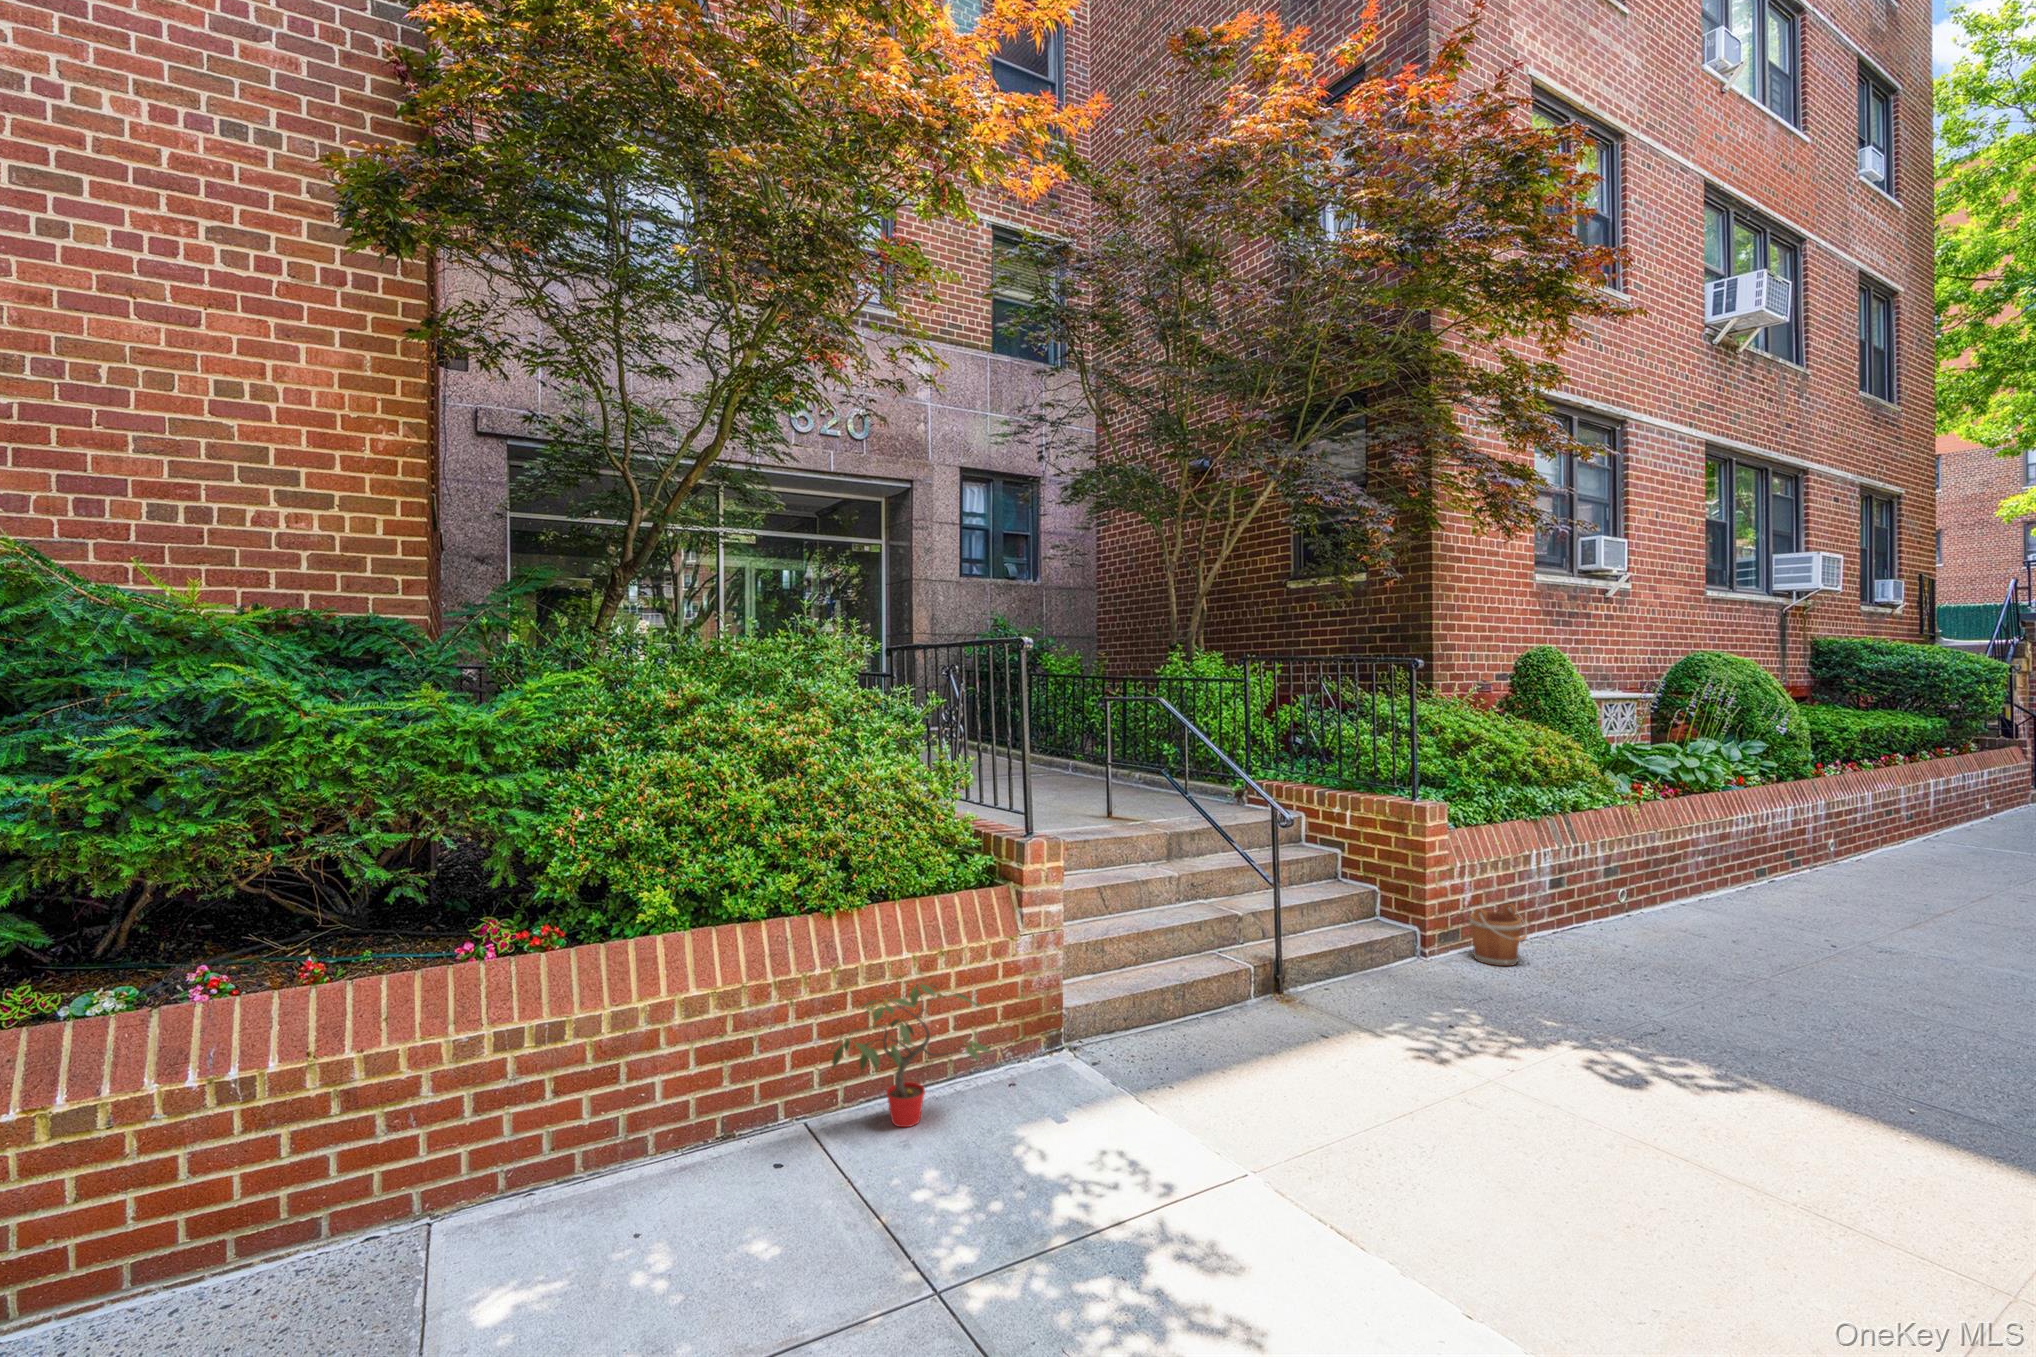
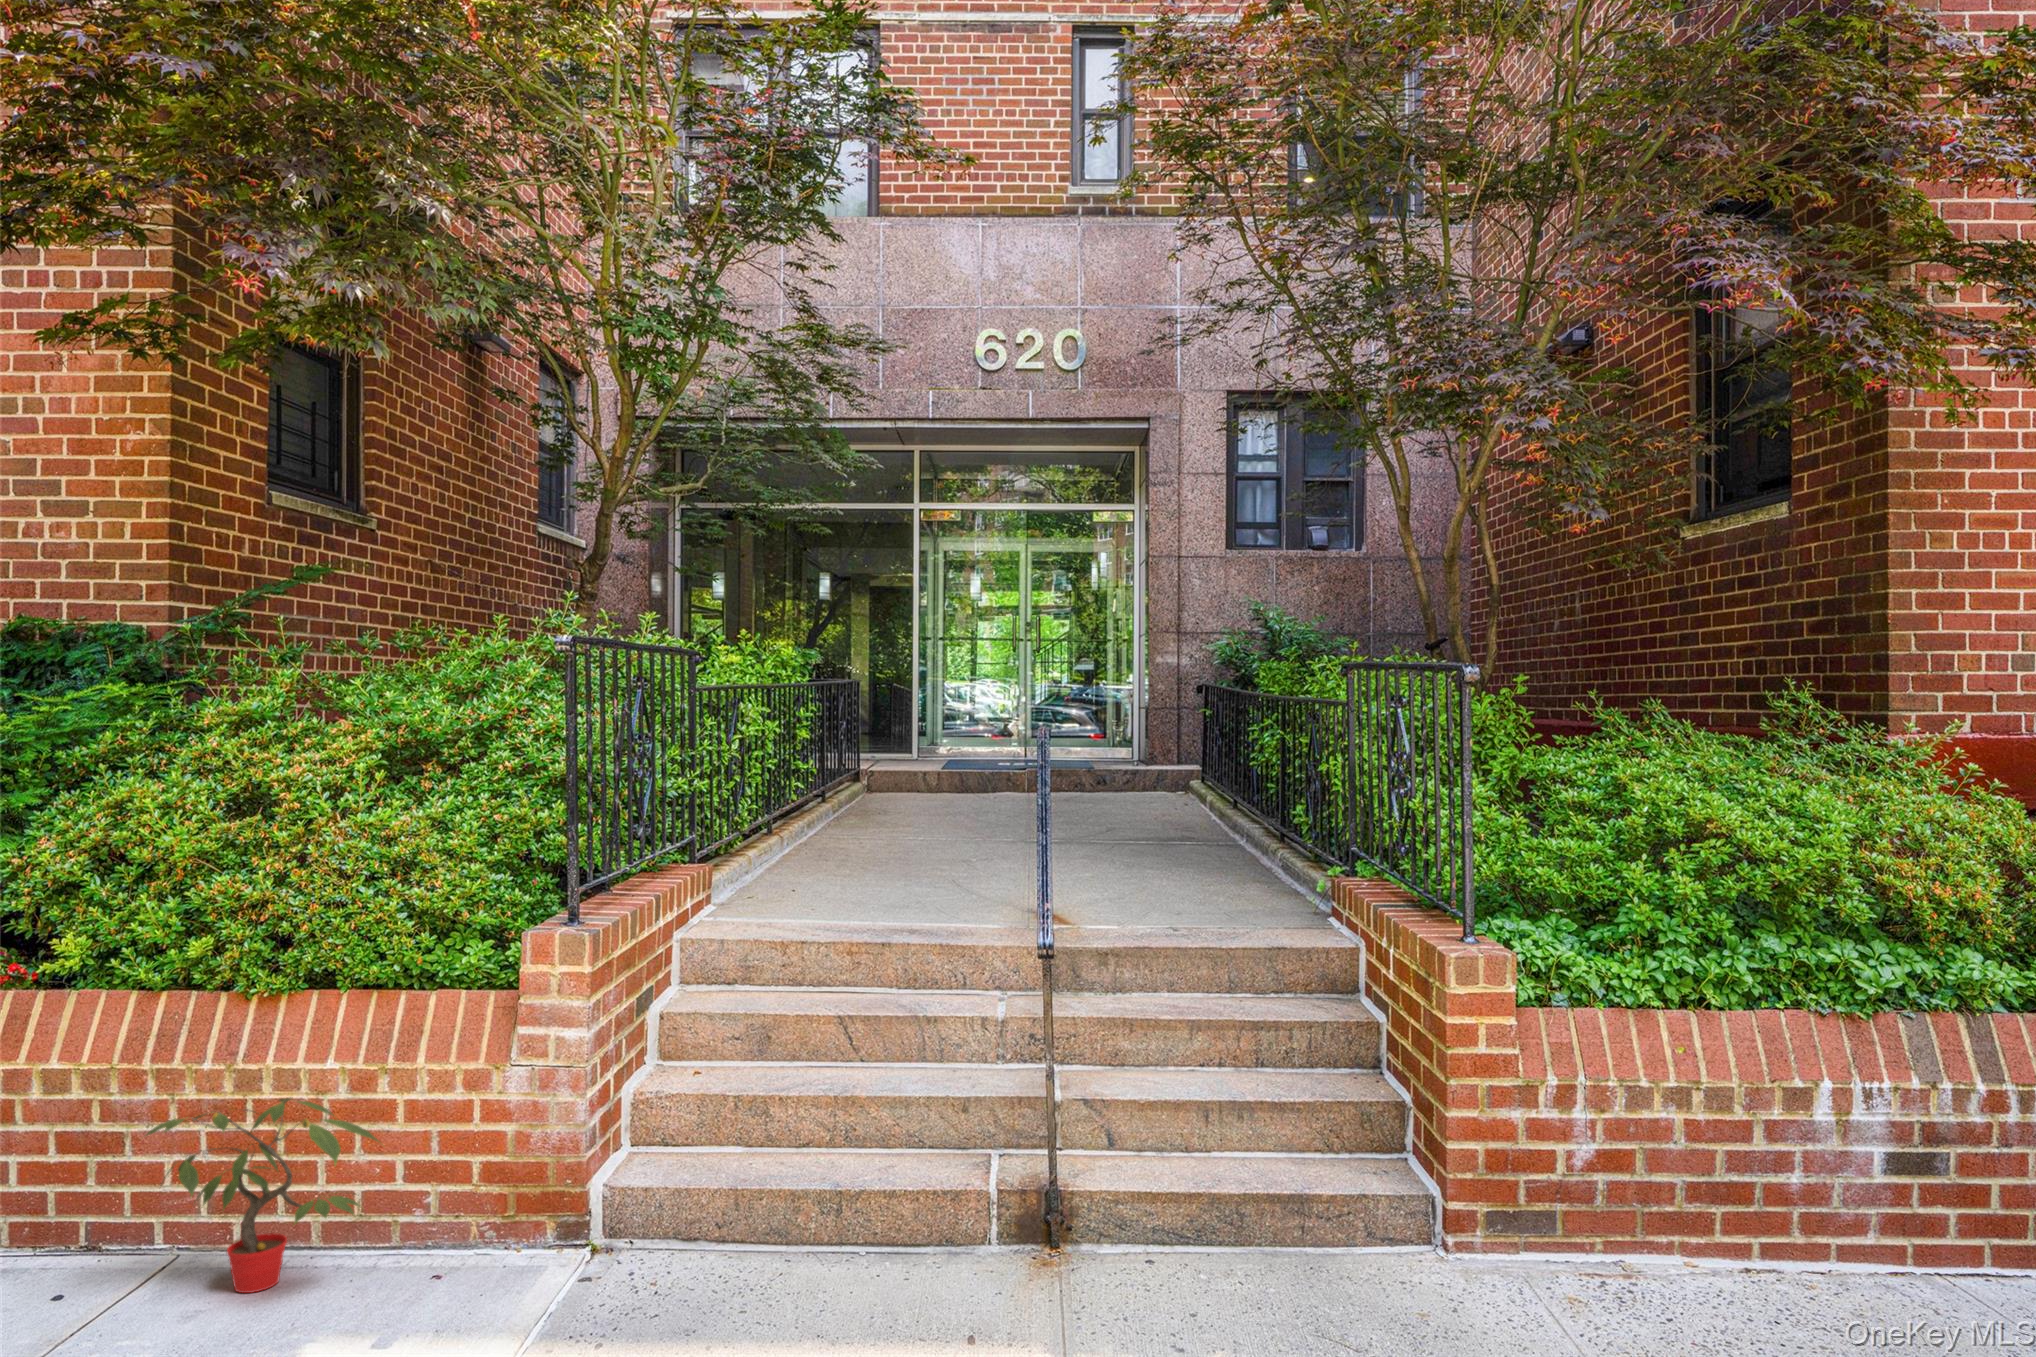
bucket: present [1470,904,1527,966] -> none [1550,1178,1669,1315]

